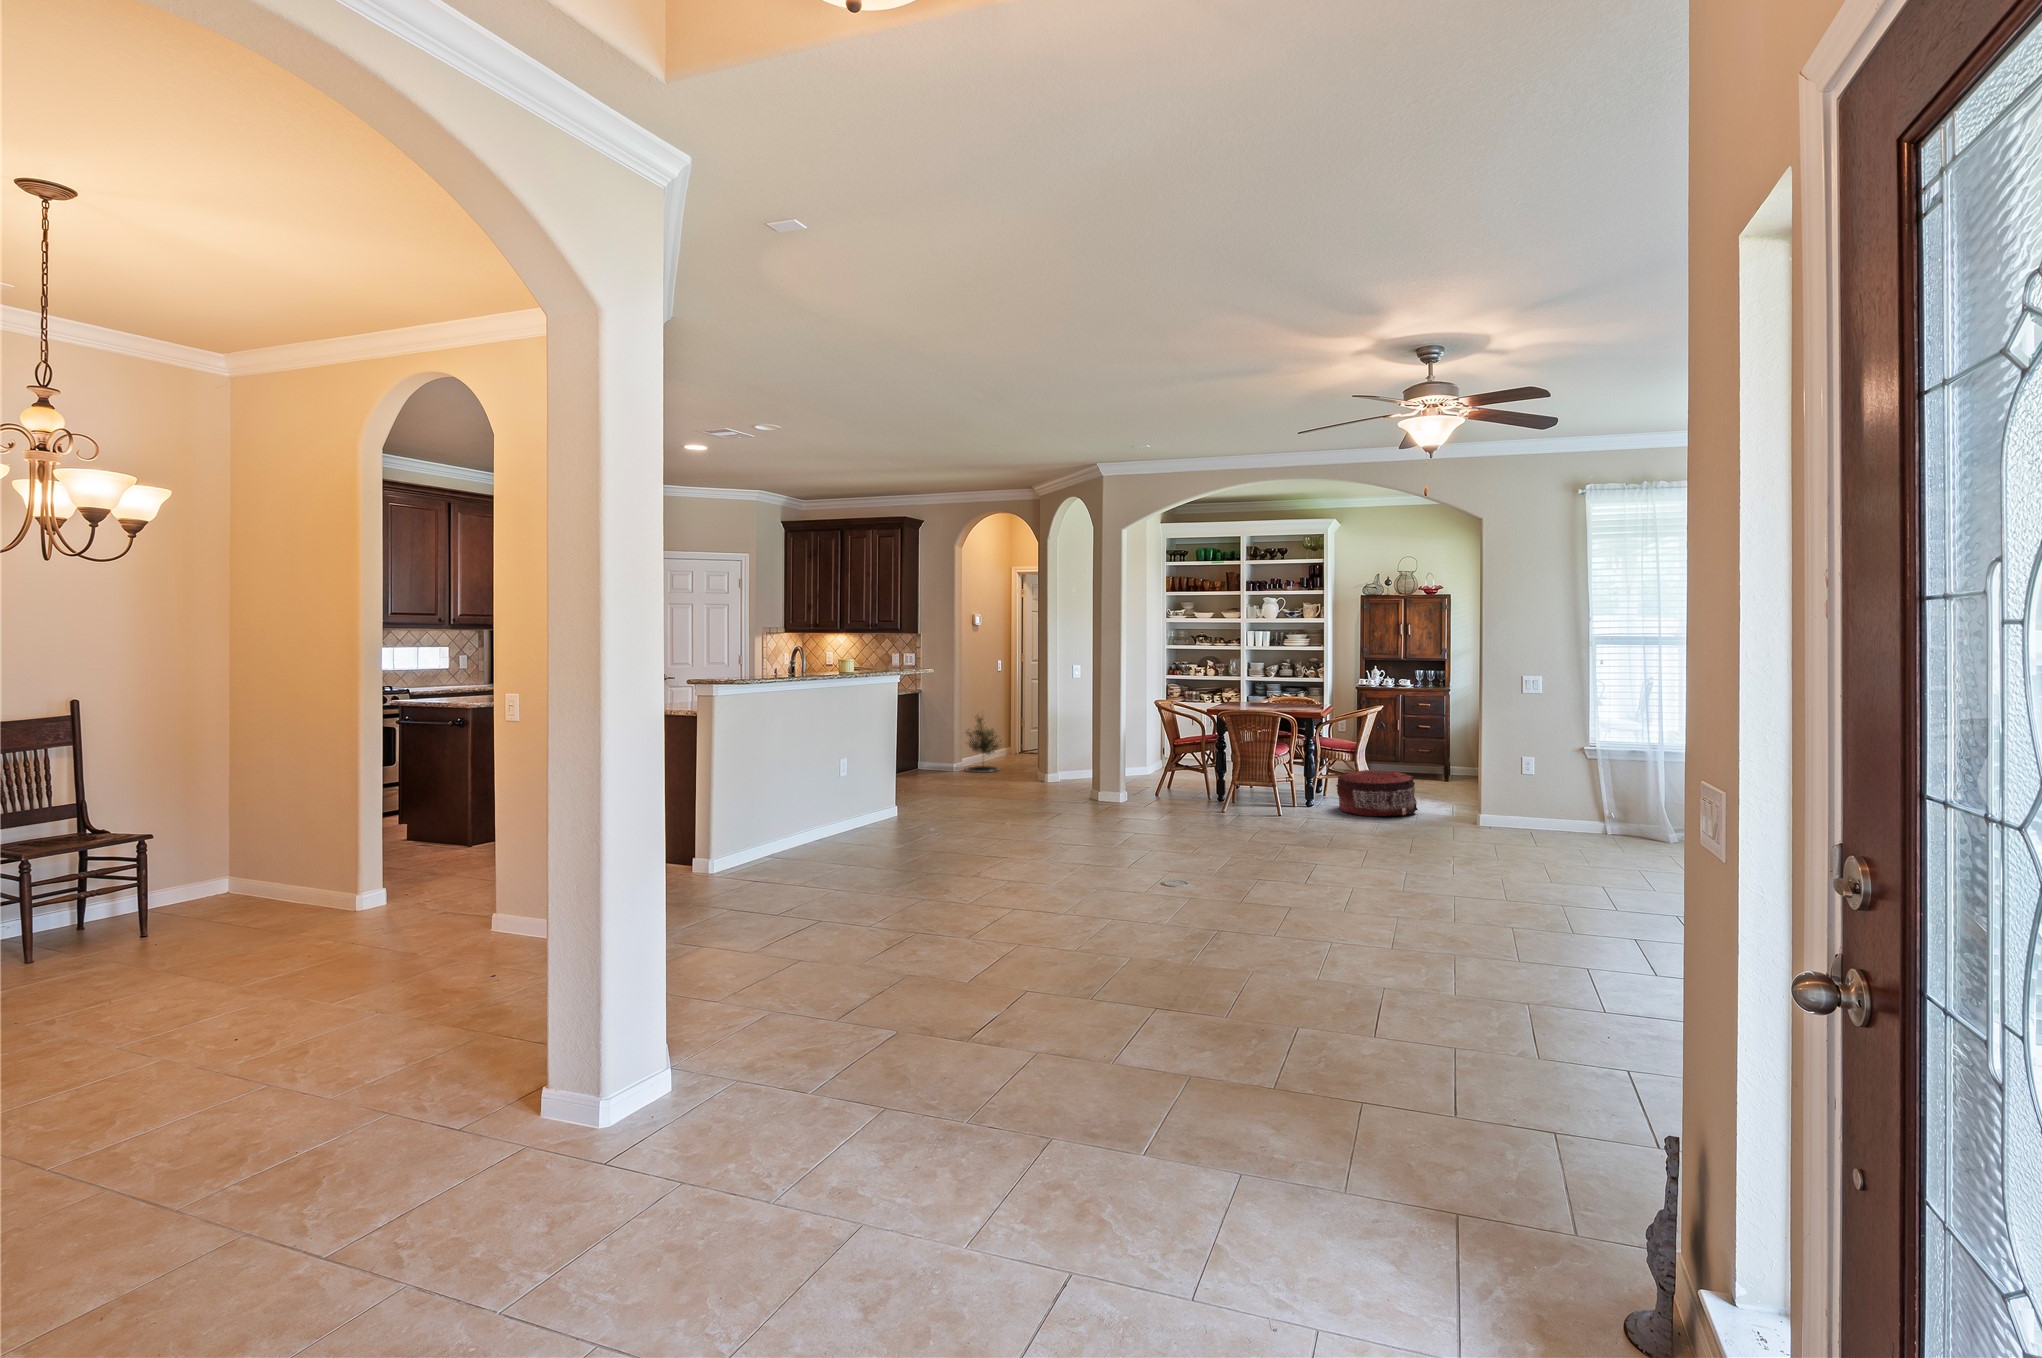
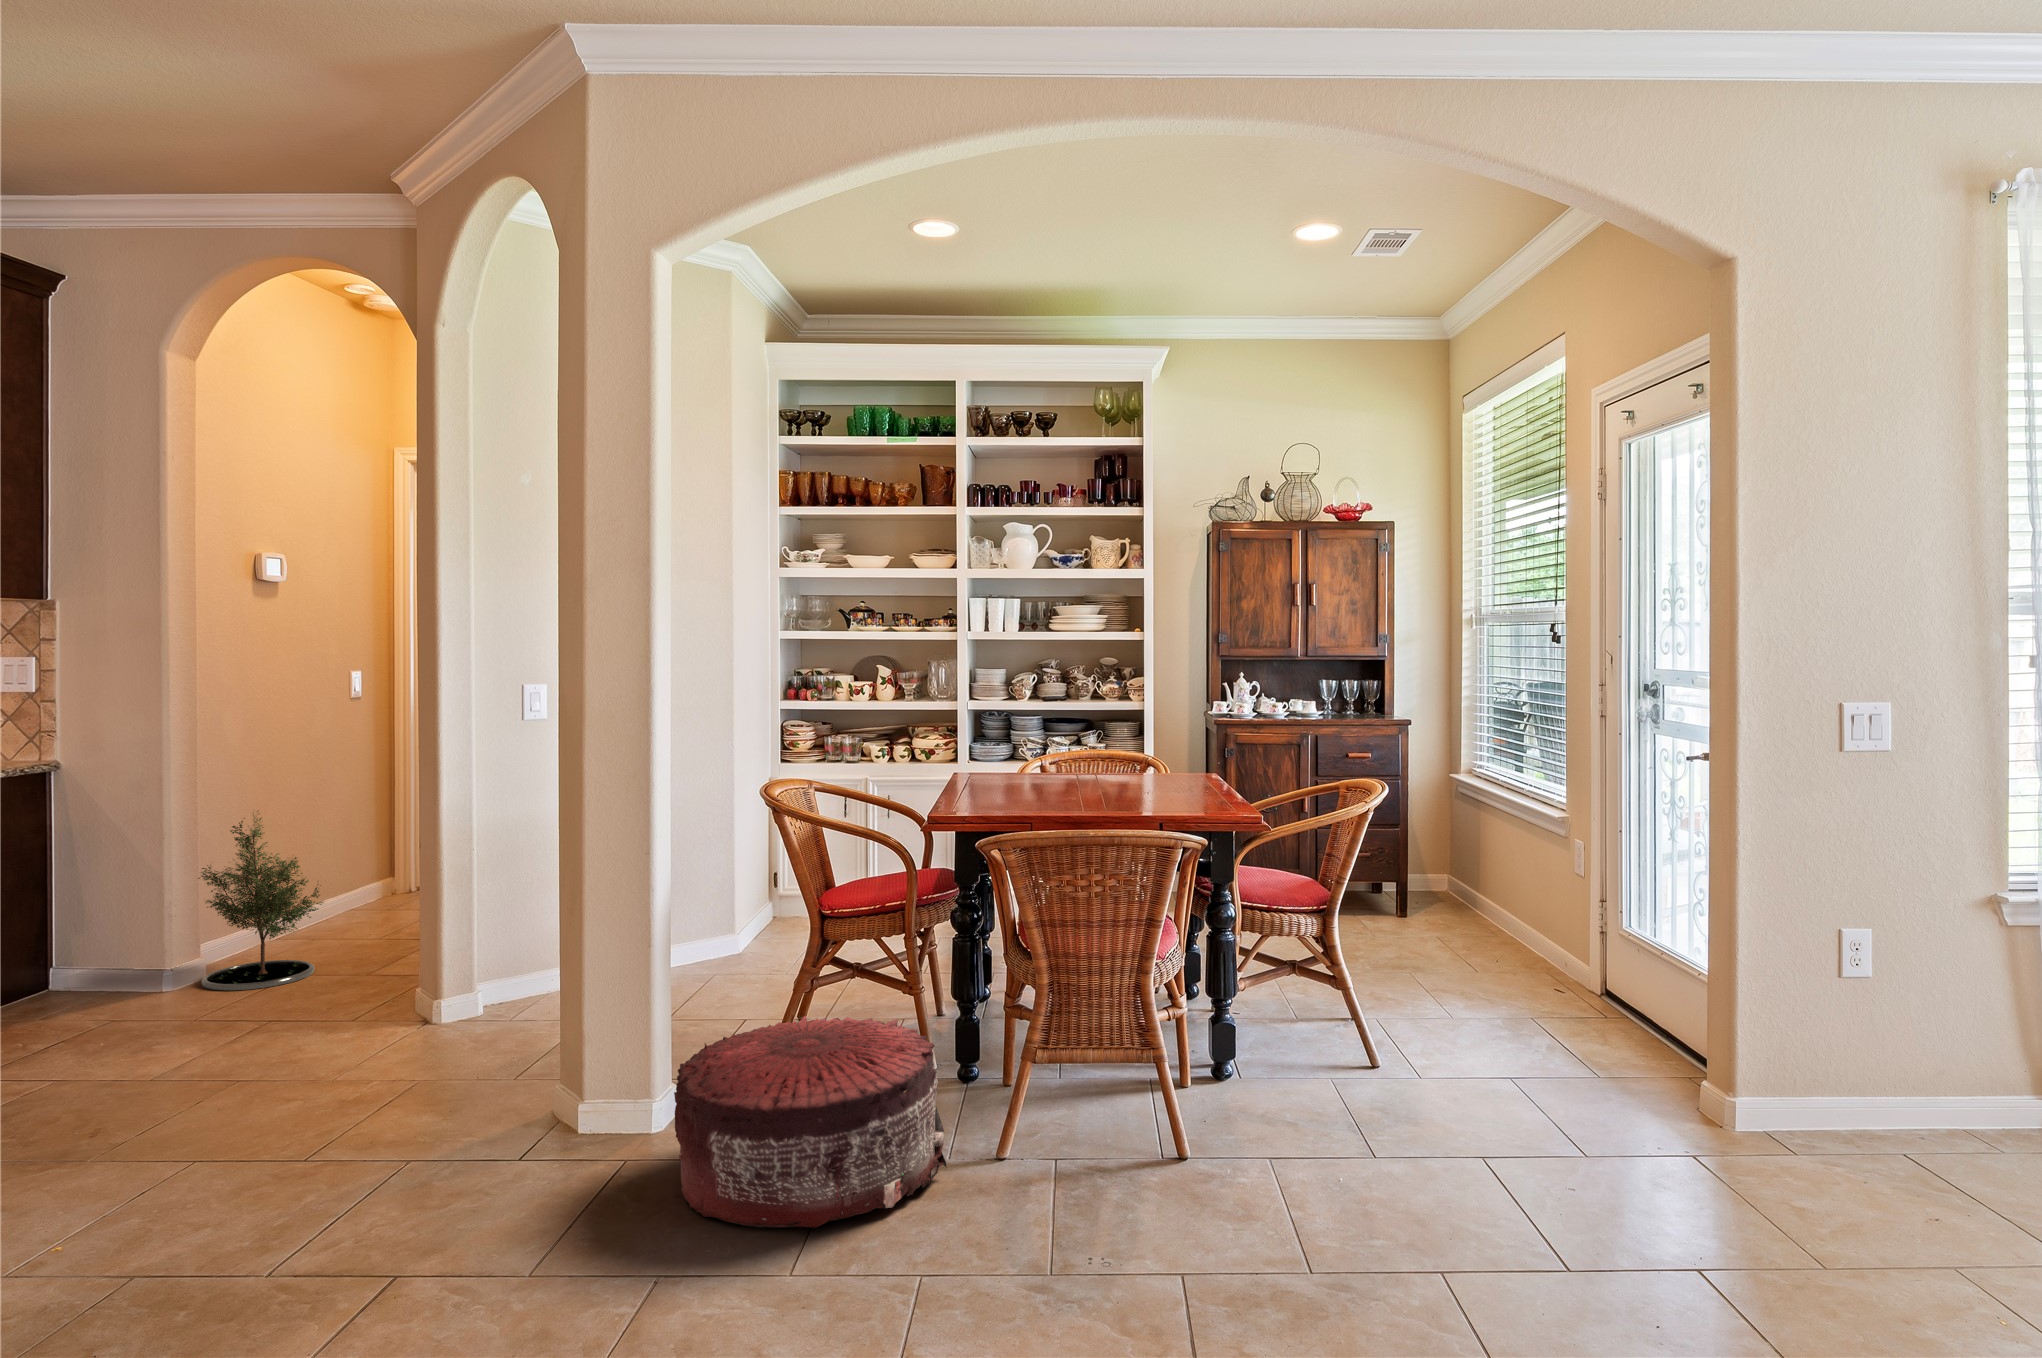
pouf: present [1336,770,1418,816] -> present [674,1016,947,1228]

